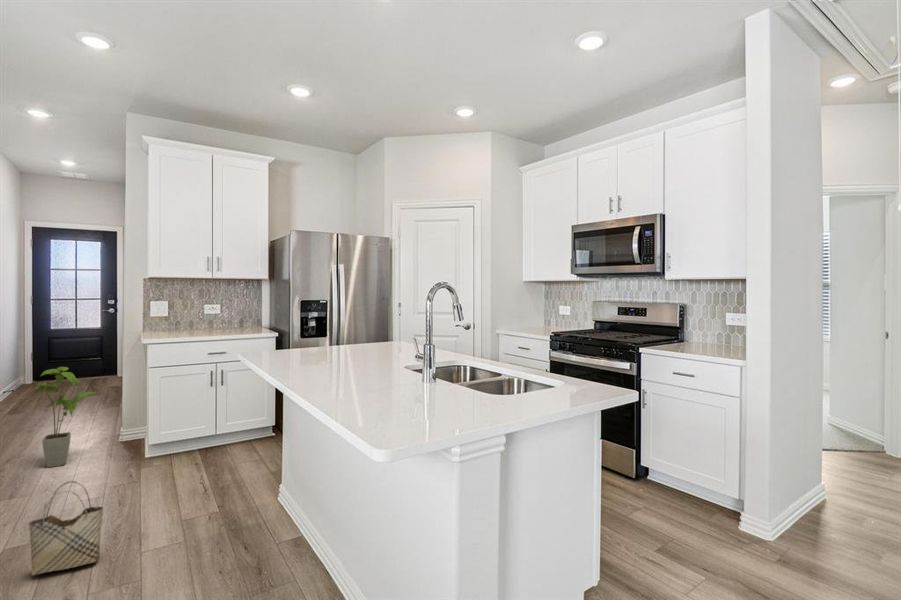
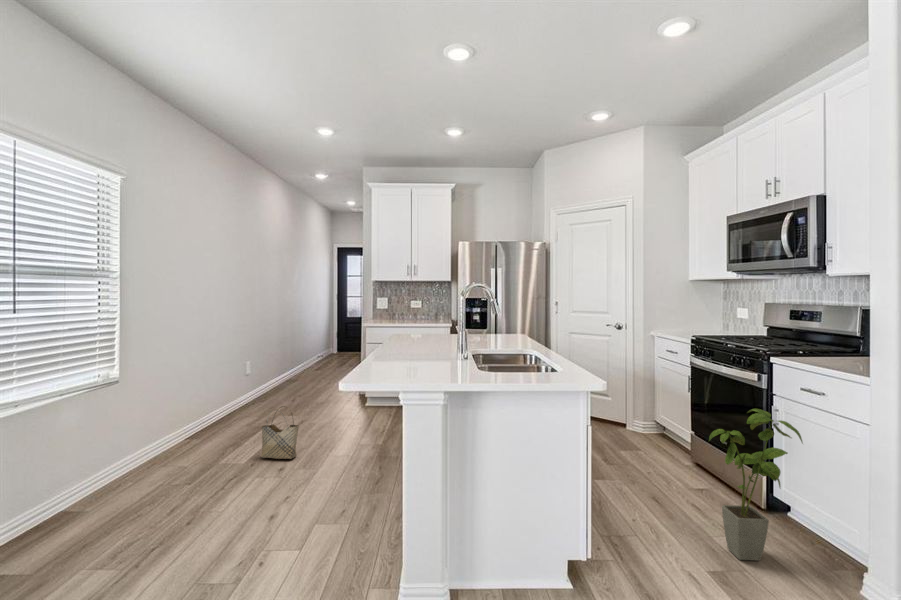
house plant: present [33,367,94,467] -> present [709,409,803,561]

